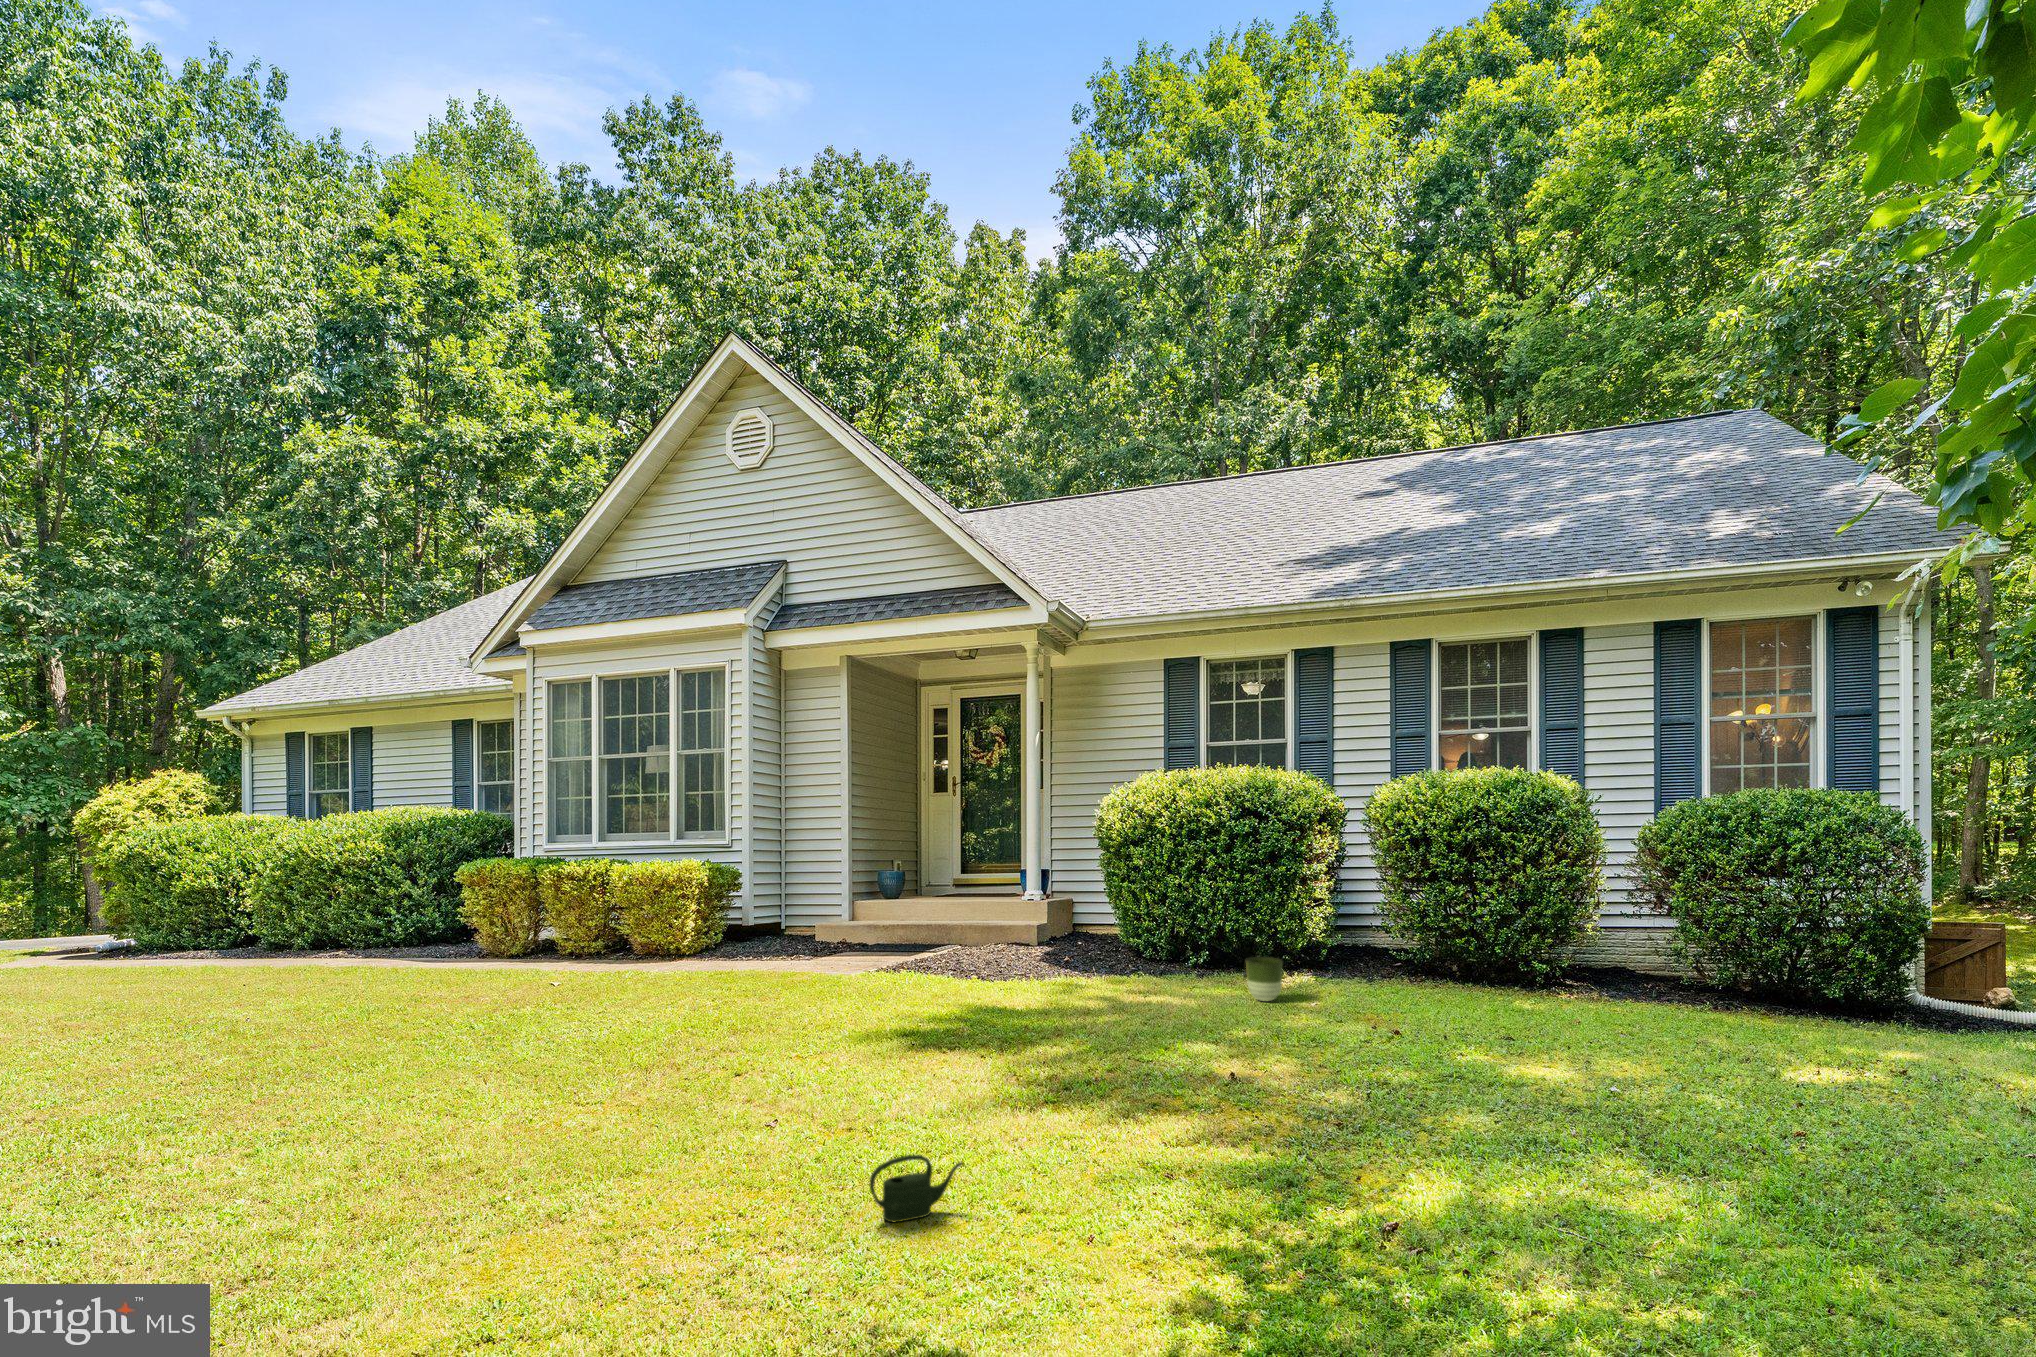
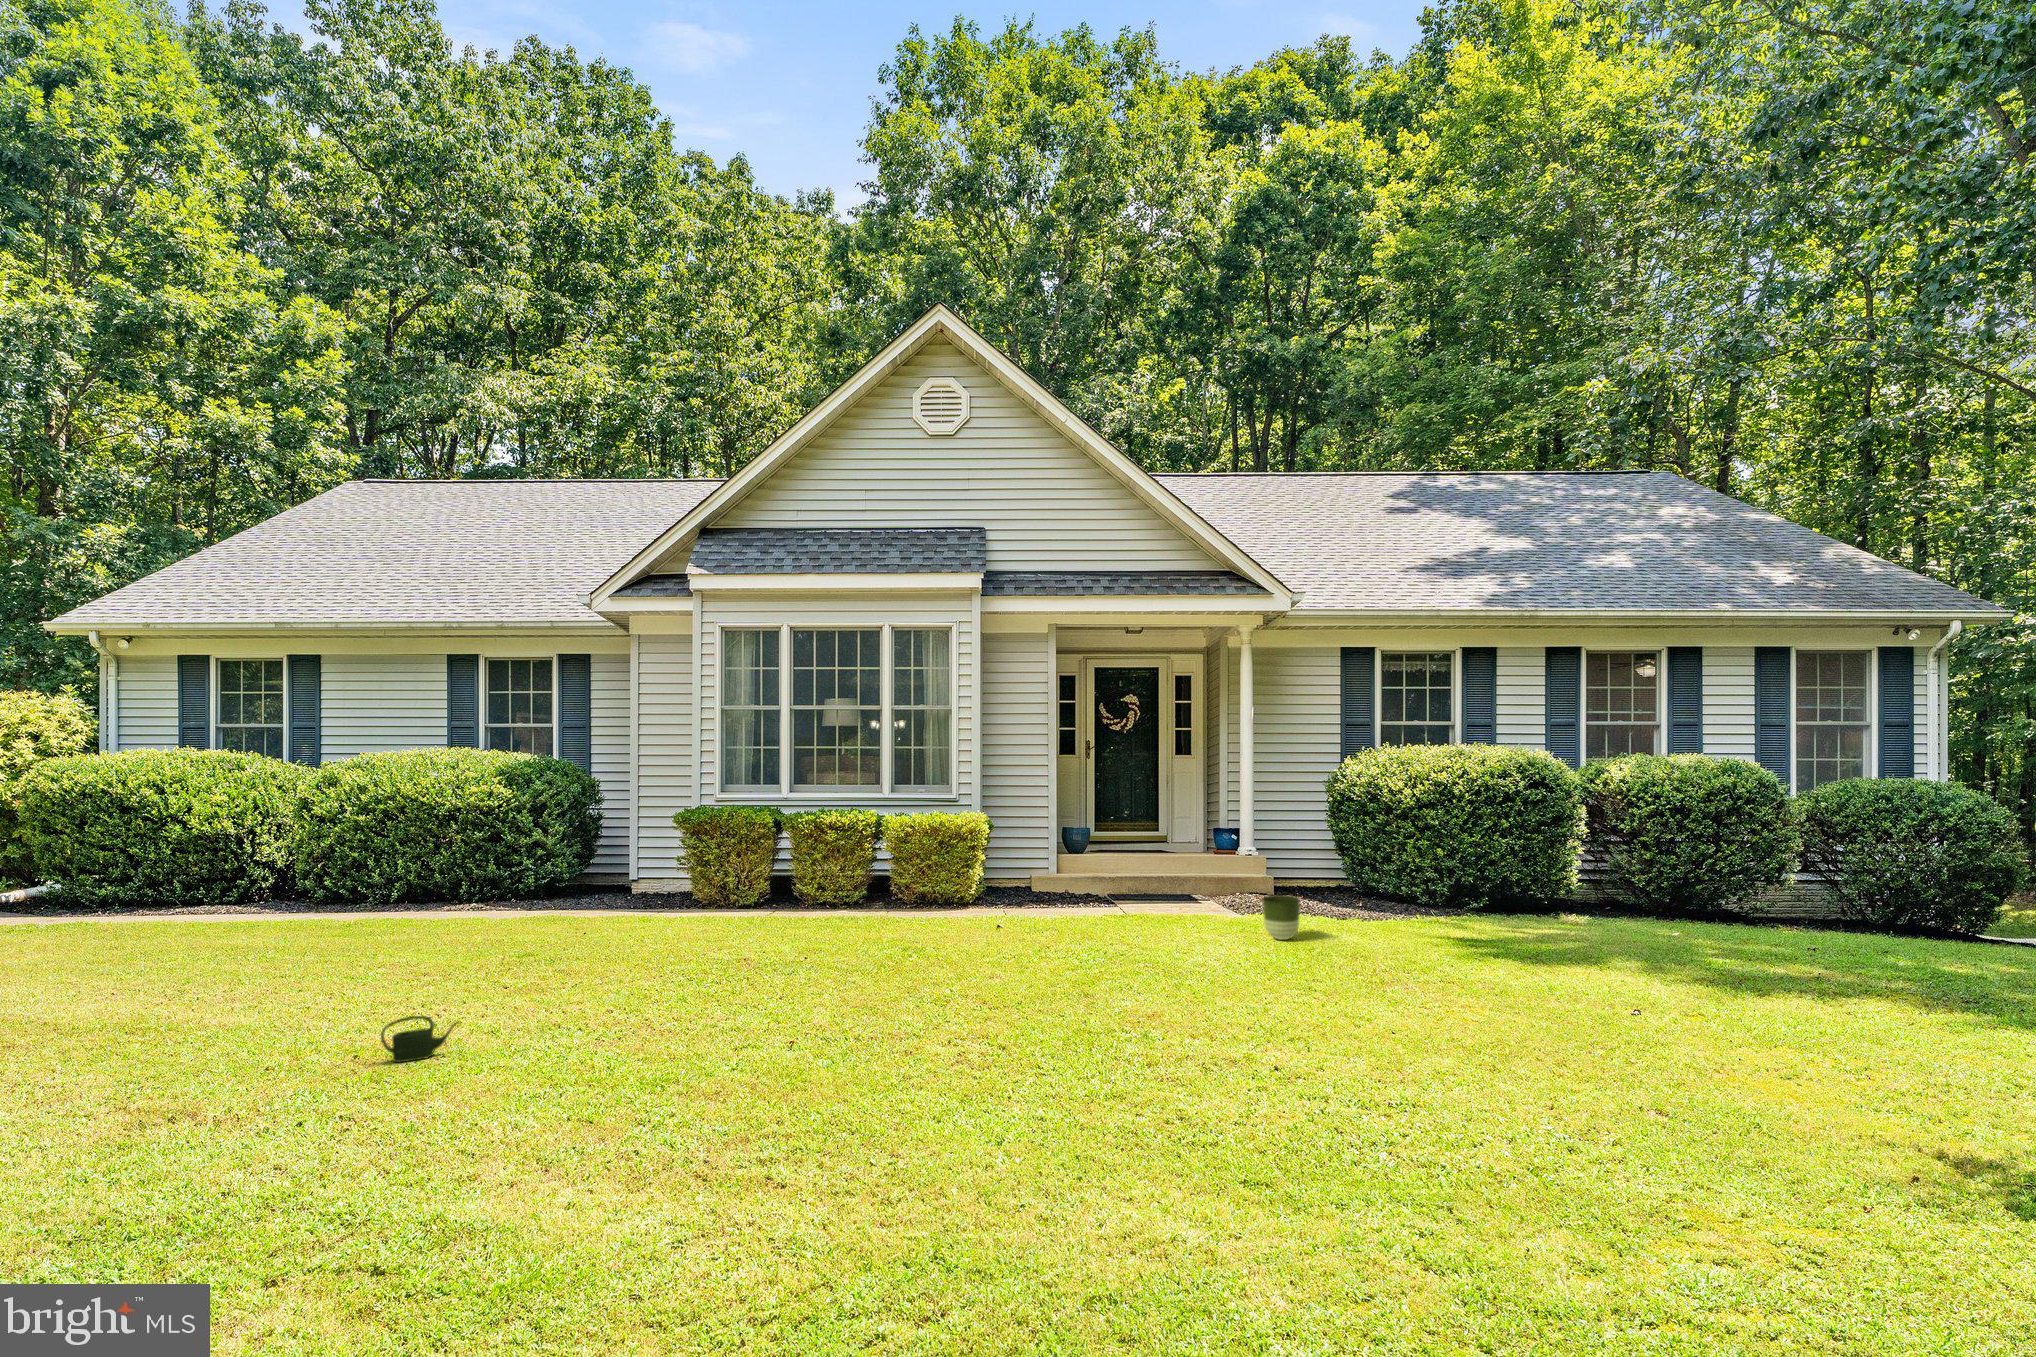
watering can: present [870,1155,962,1222] -> present [381,1016,459,1062]

